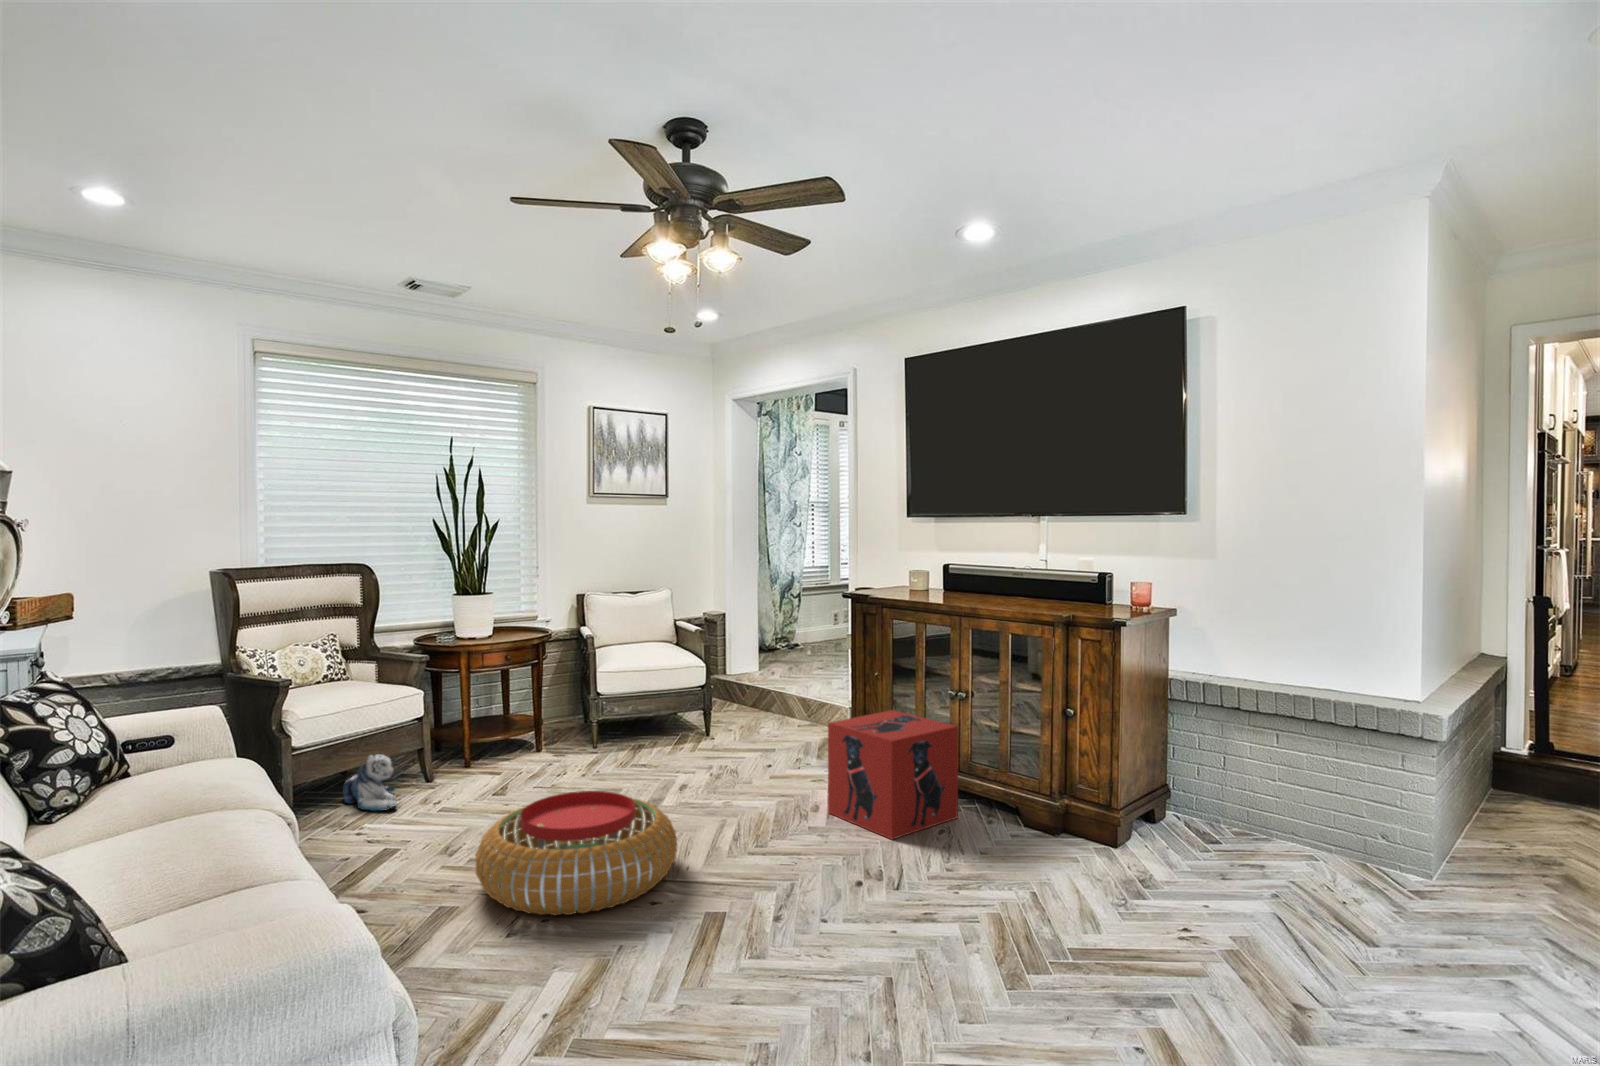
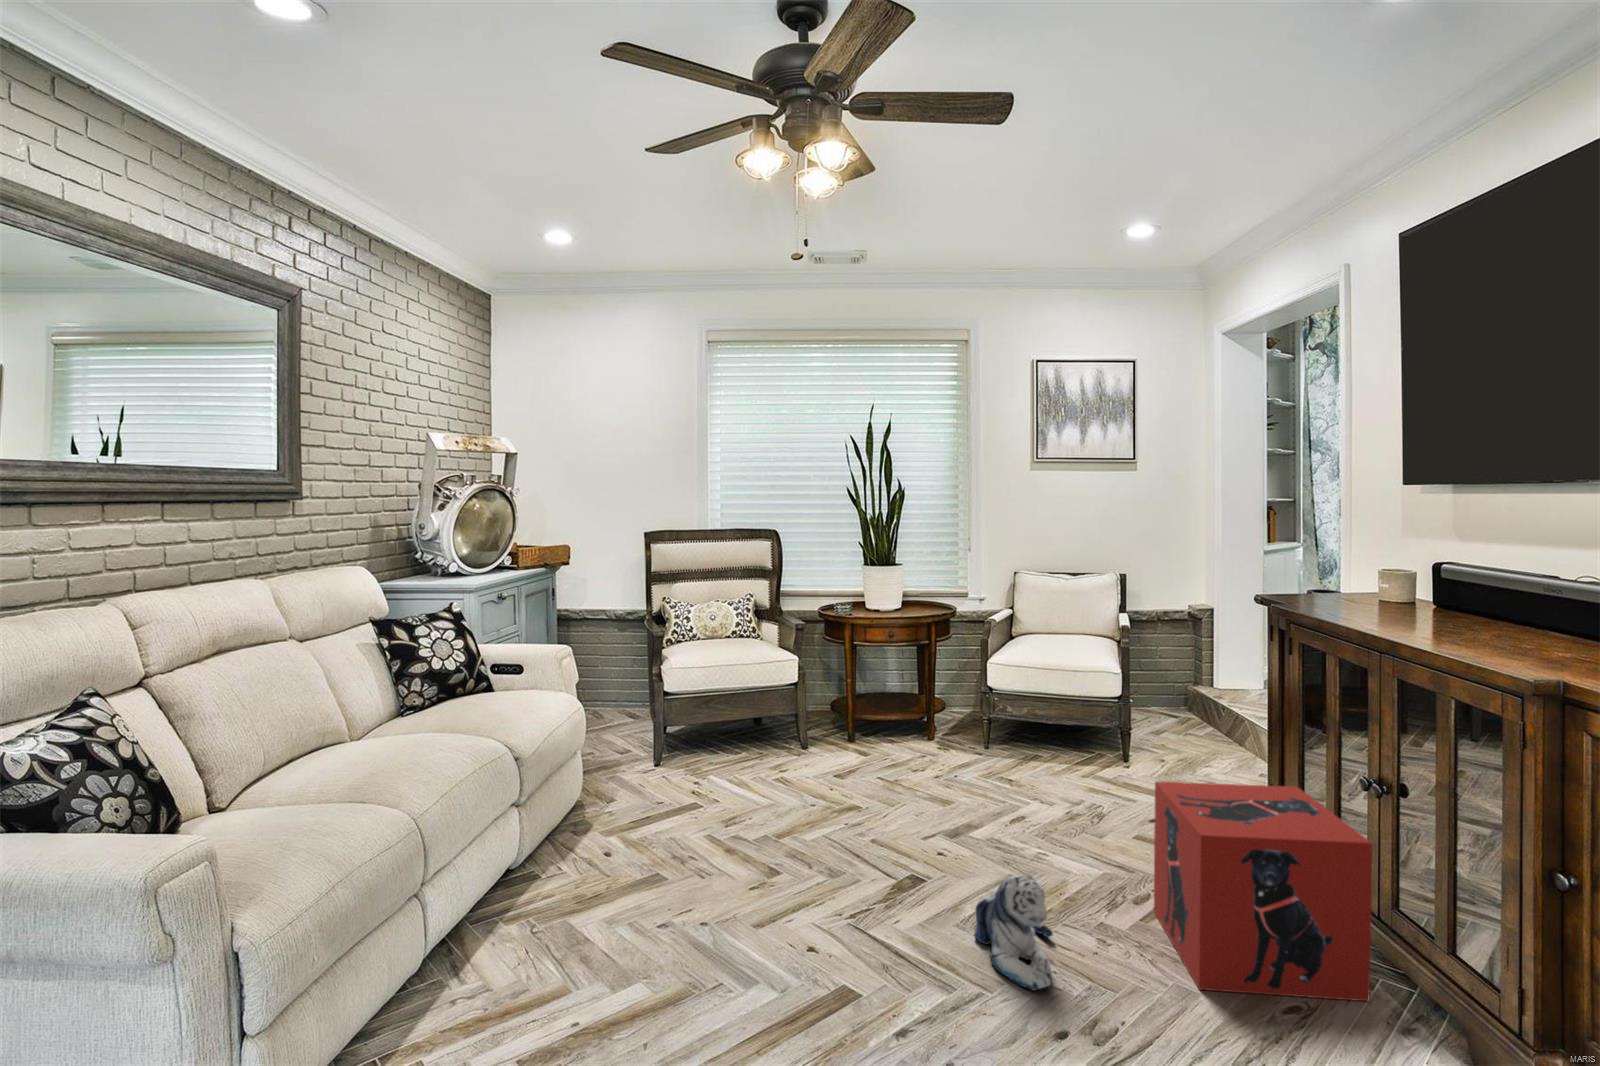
plush toy: present [343,754,397,811] -> present [974,876,1053,991]
pouf: present [475,791,677,915] -> none [677,787,892,931]

